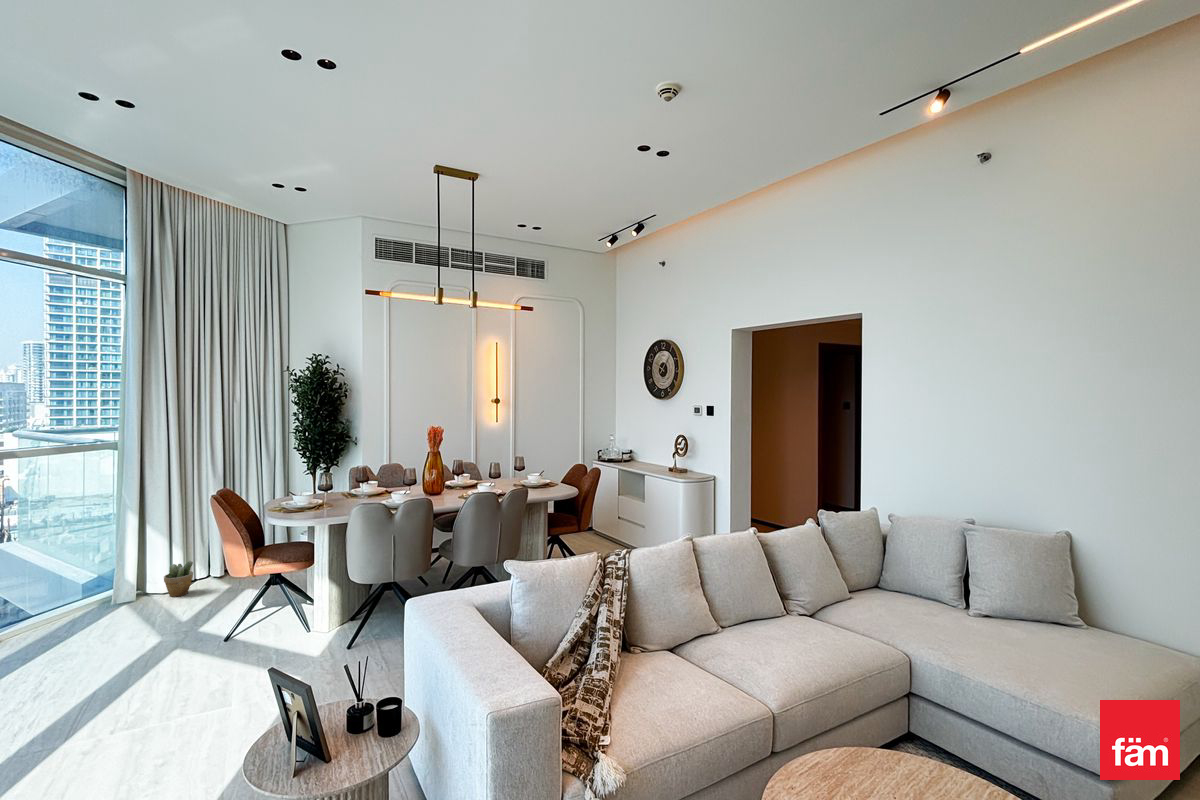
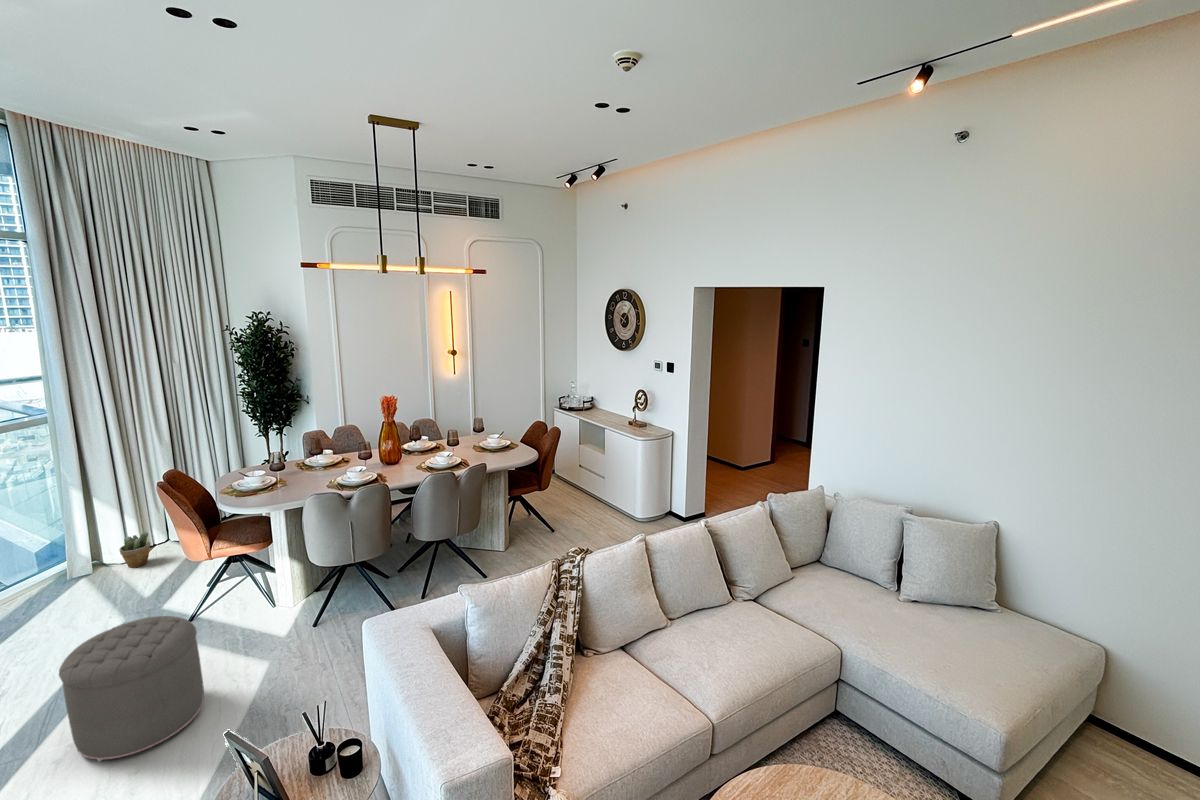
ottoman: none [103,611,236,753] -> present [59,616,204,761]

